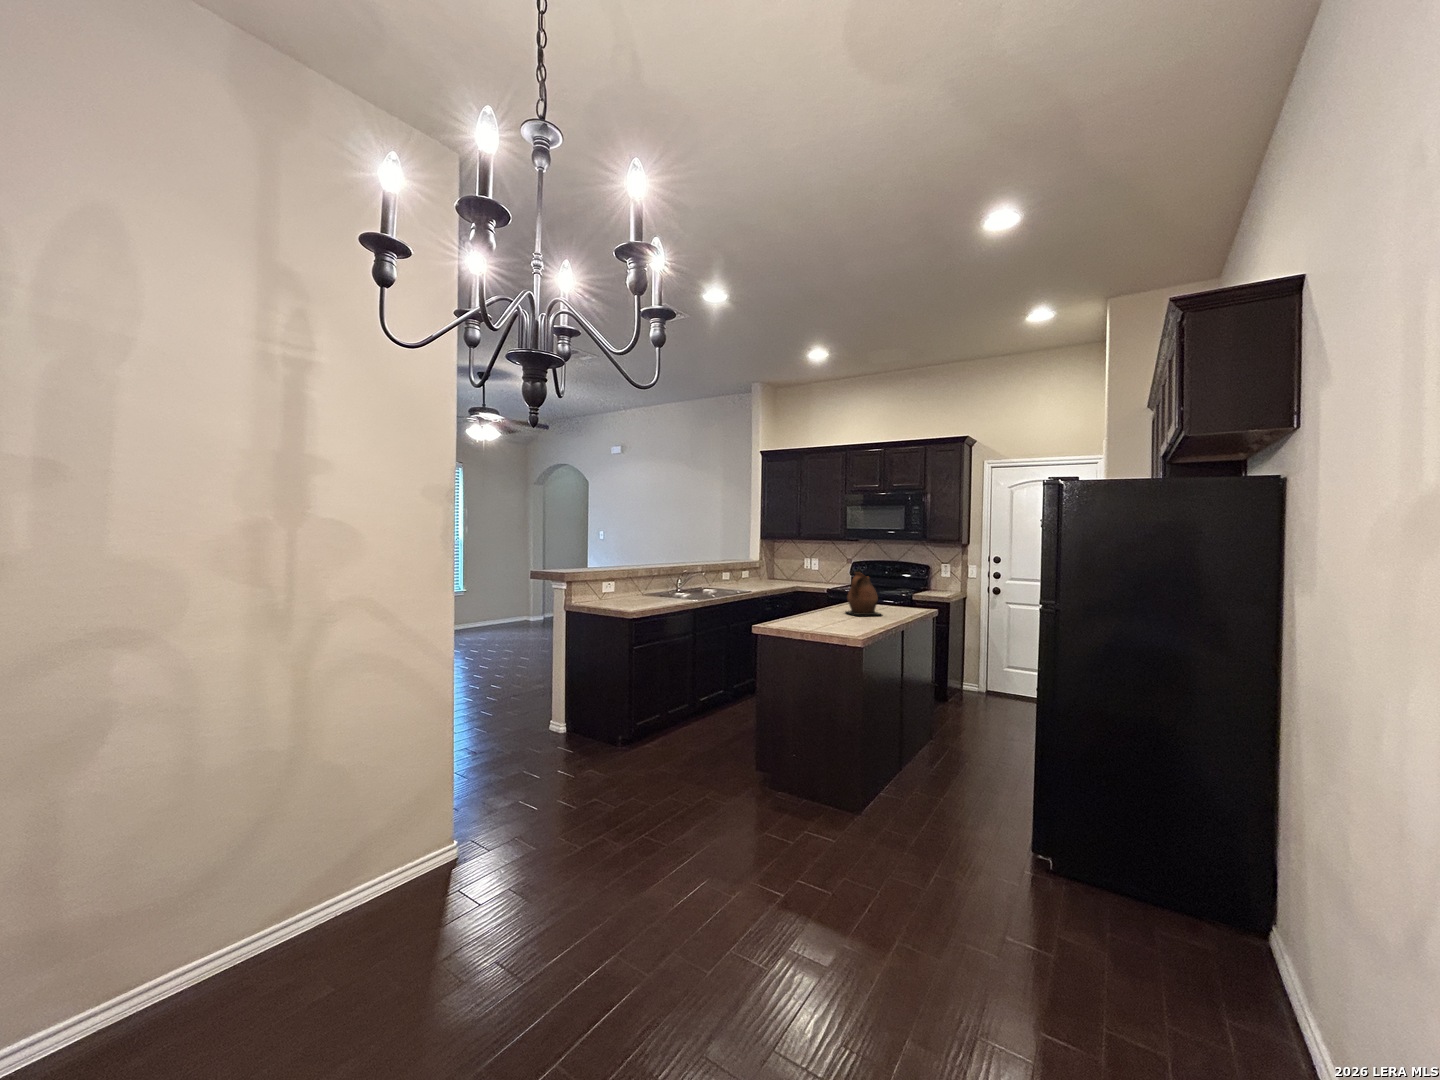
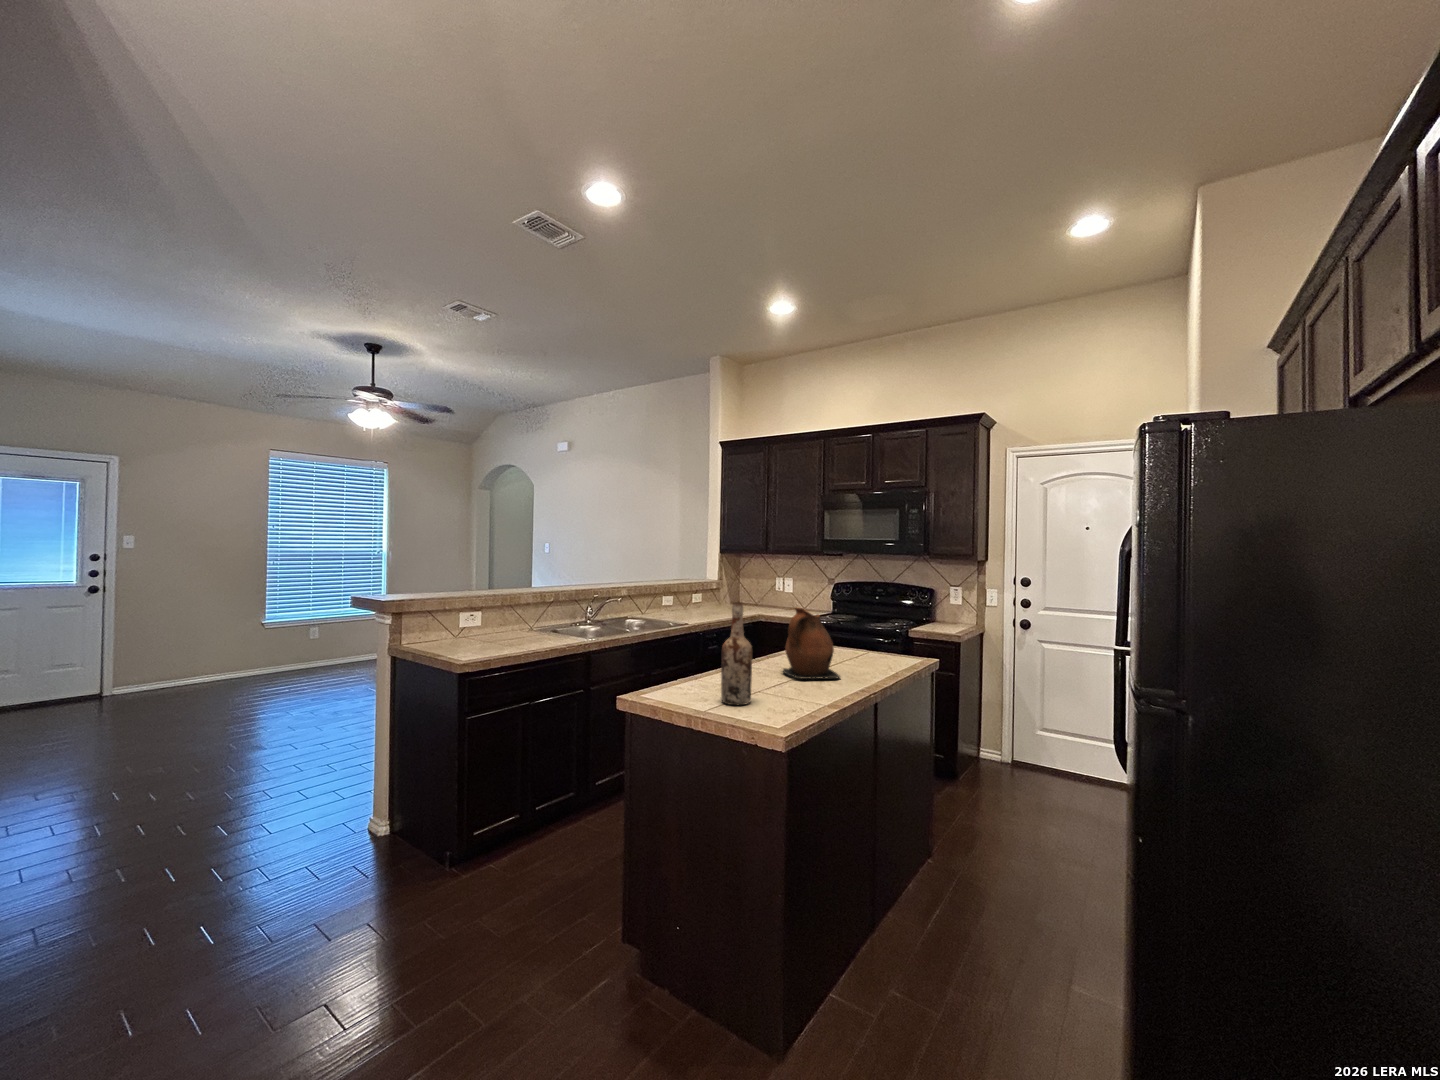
wine bottle: none [820,567,838,626] -> present [721,602,752,705]

